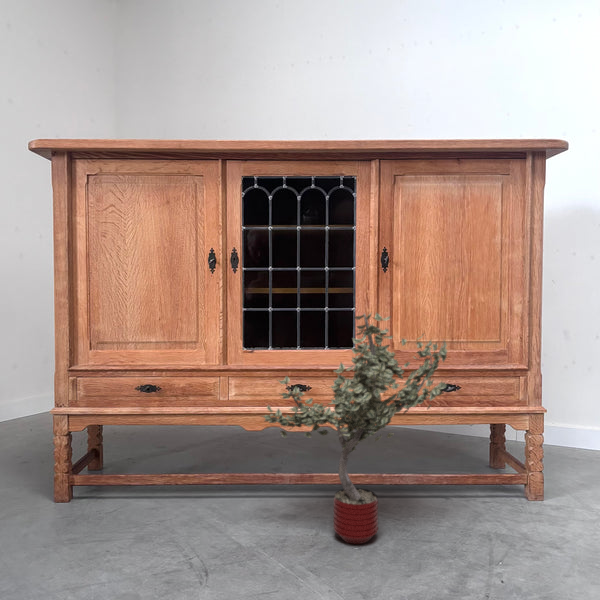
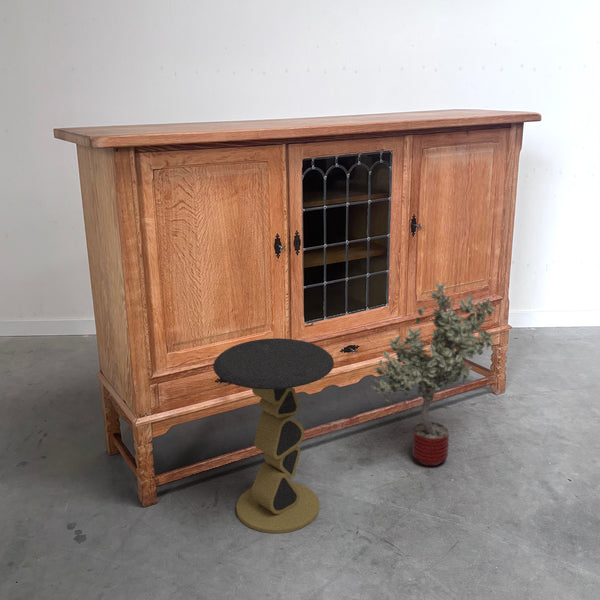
side table: none [76,346,207,553] -> present [213,338,334,533]

